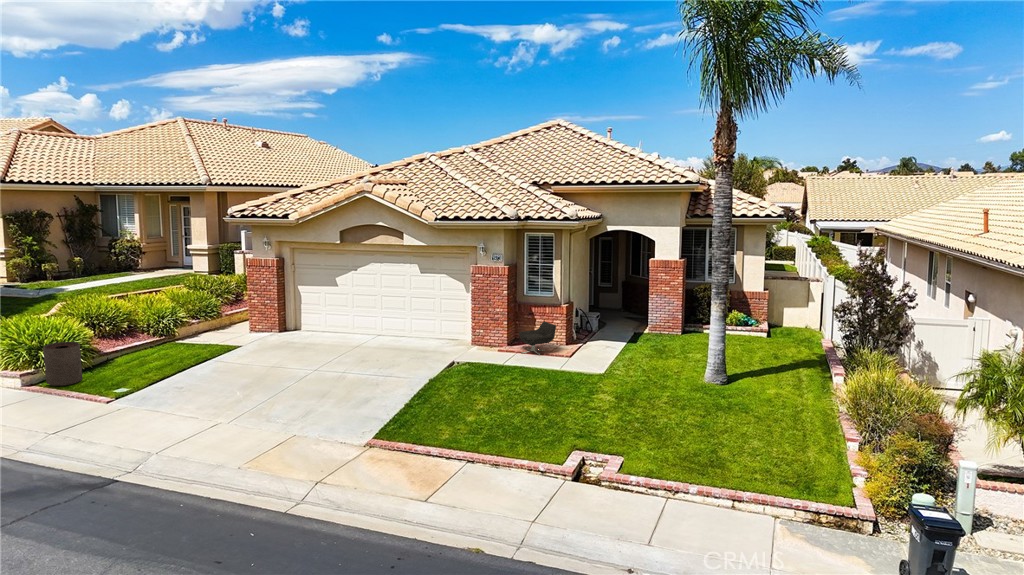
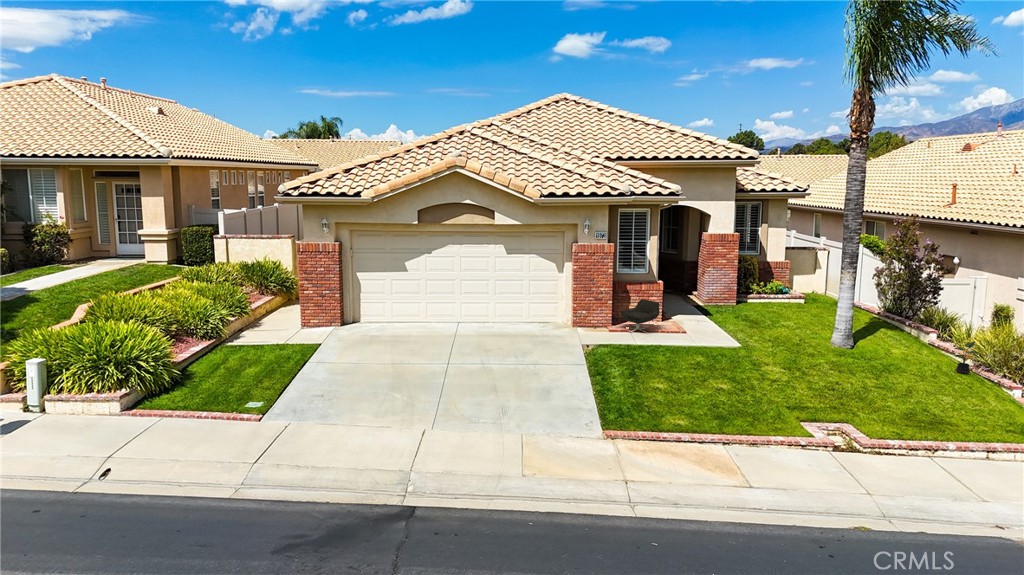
trash can: present [43,342,82,386] -> none [139,349,184,404]
potted plant: none [828,385,855,420] -> present [955,342,978,374]

